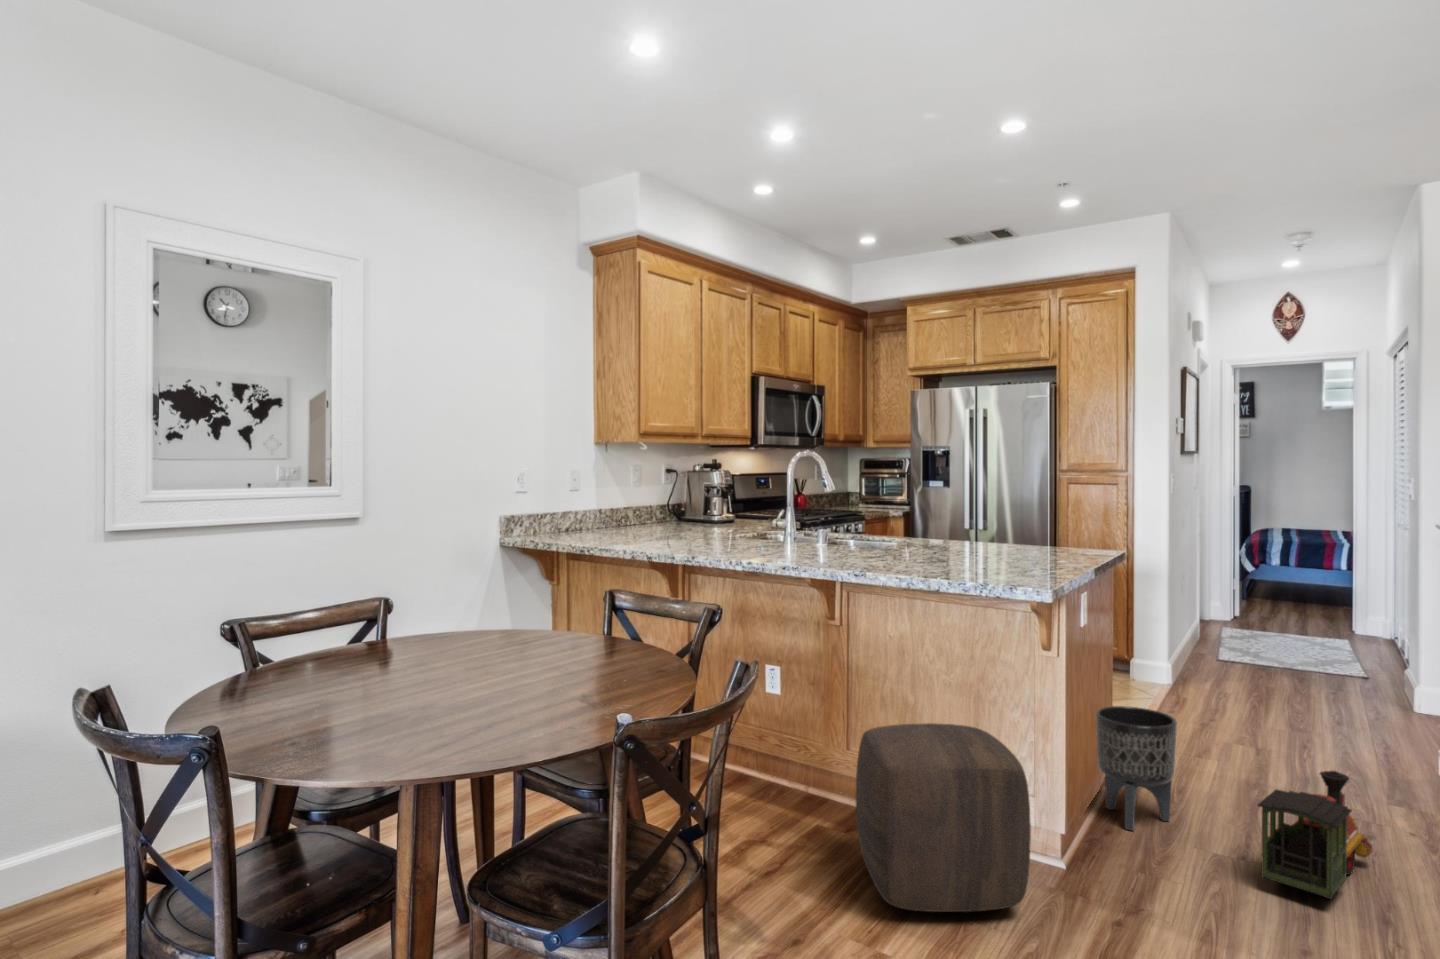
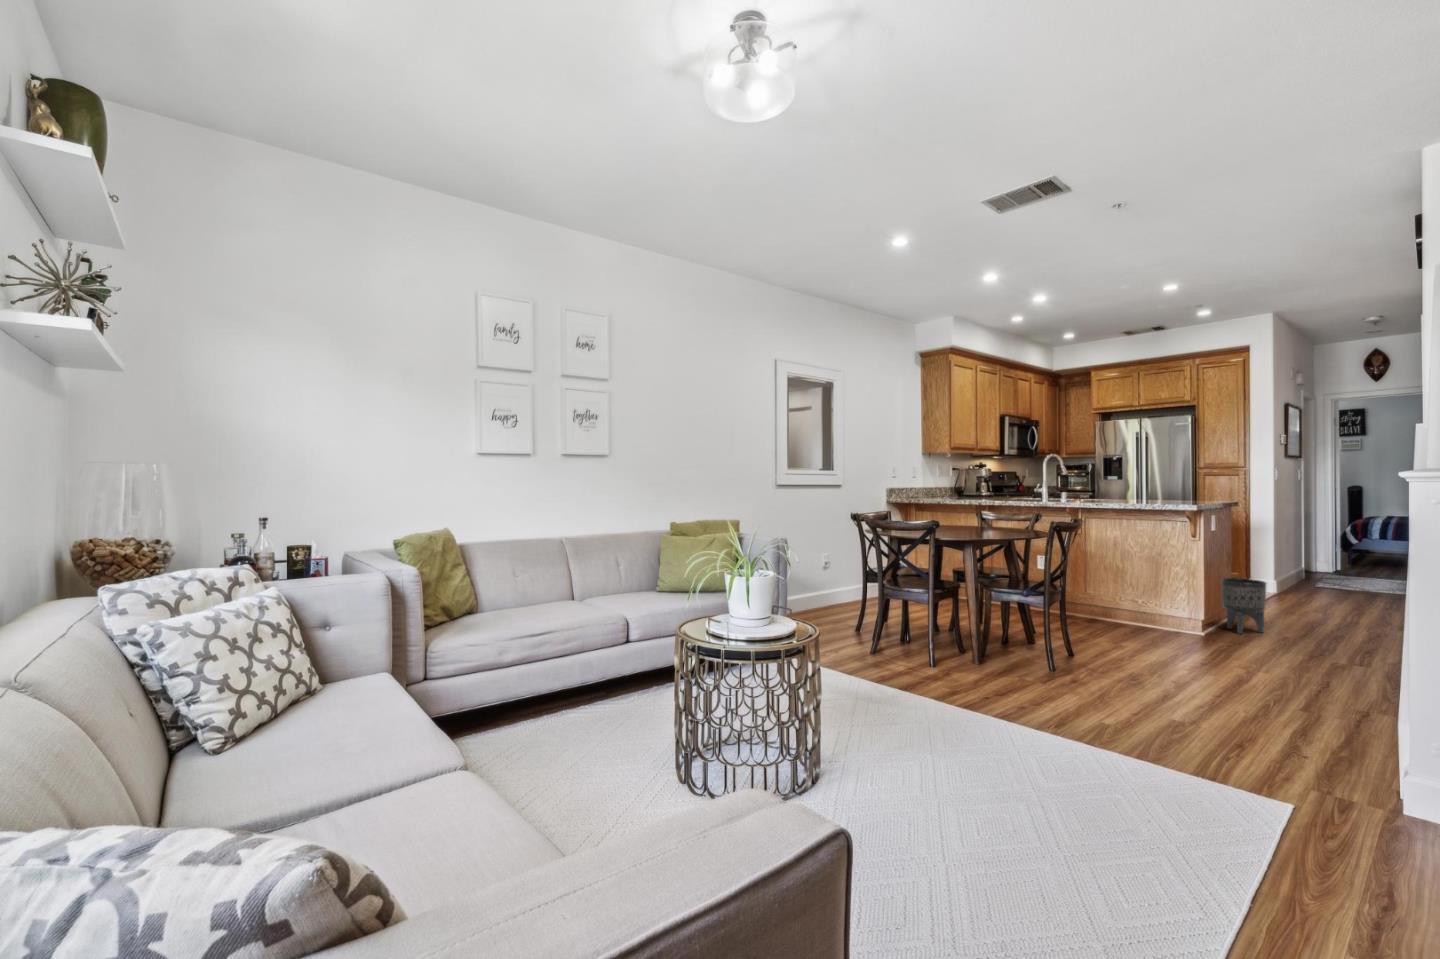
ottoman: present [856,723,1031,912] -> none [1097,573,1186,645]
toy train: present [1258,771,1372,899] -> none [1306,604,1375,655]

